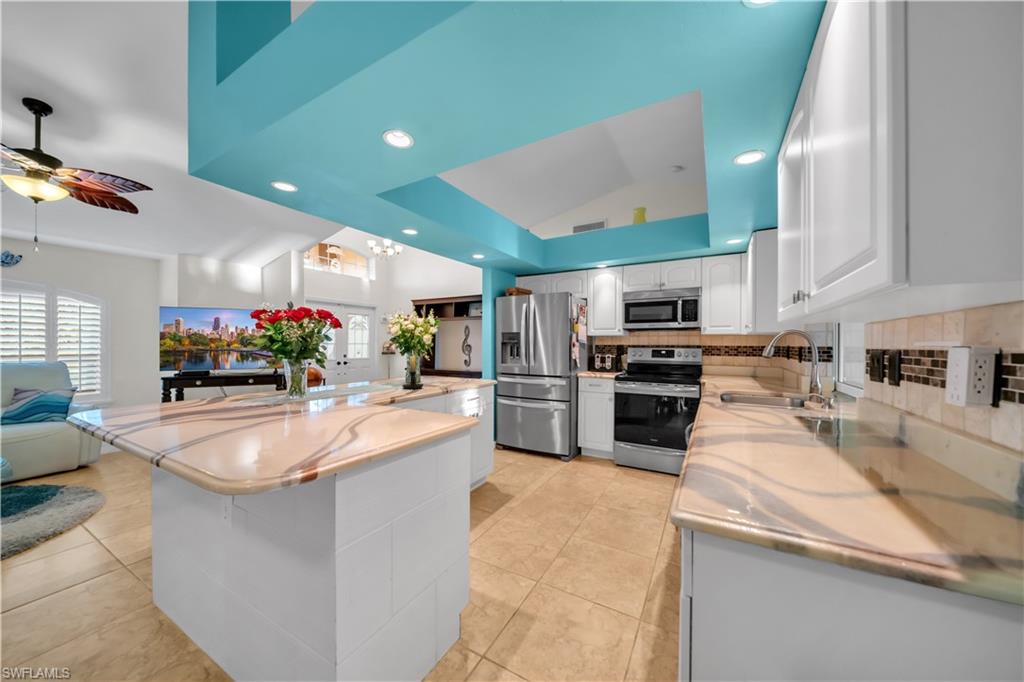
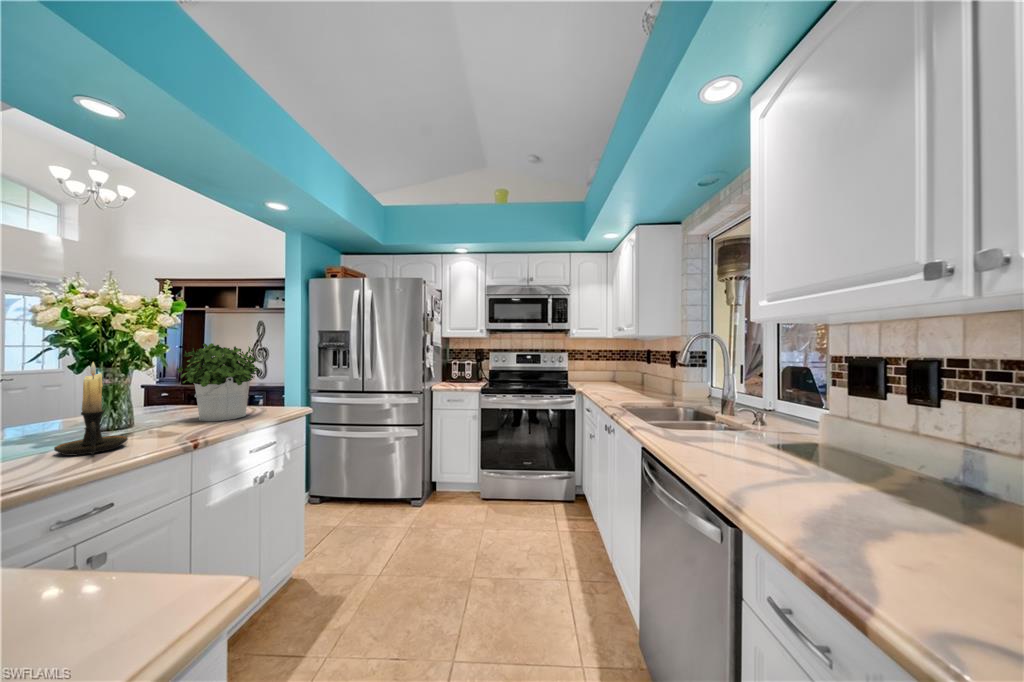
potted plant: none [435,342,471,383] -> present [177,343,259,421]

